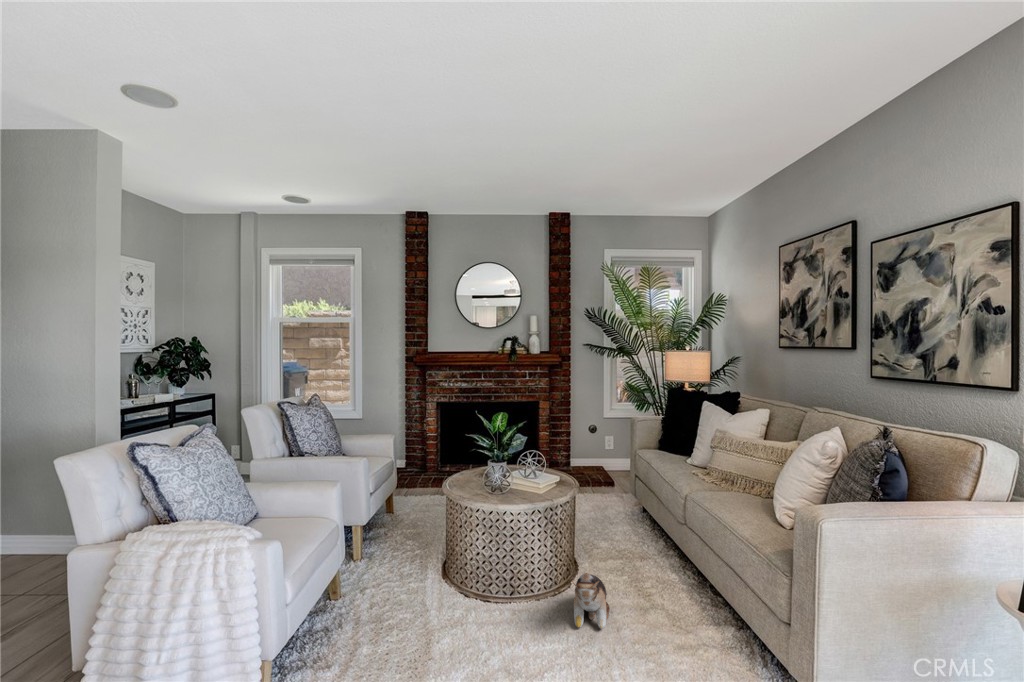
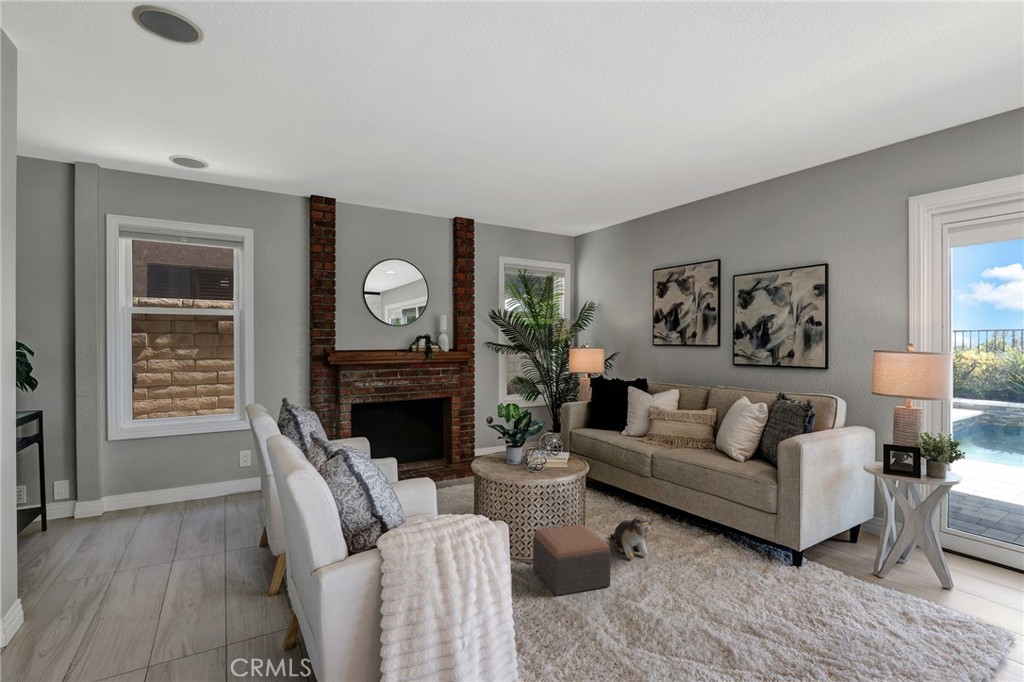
footstool: none [434,560,520,654] -> present [533,524,610,596]

